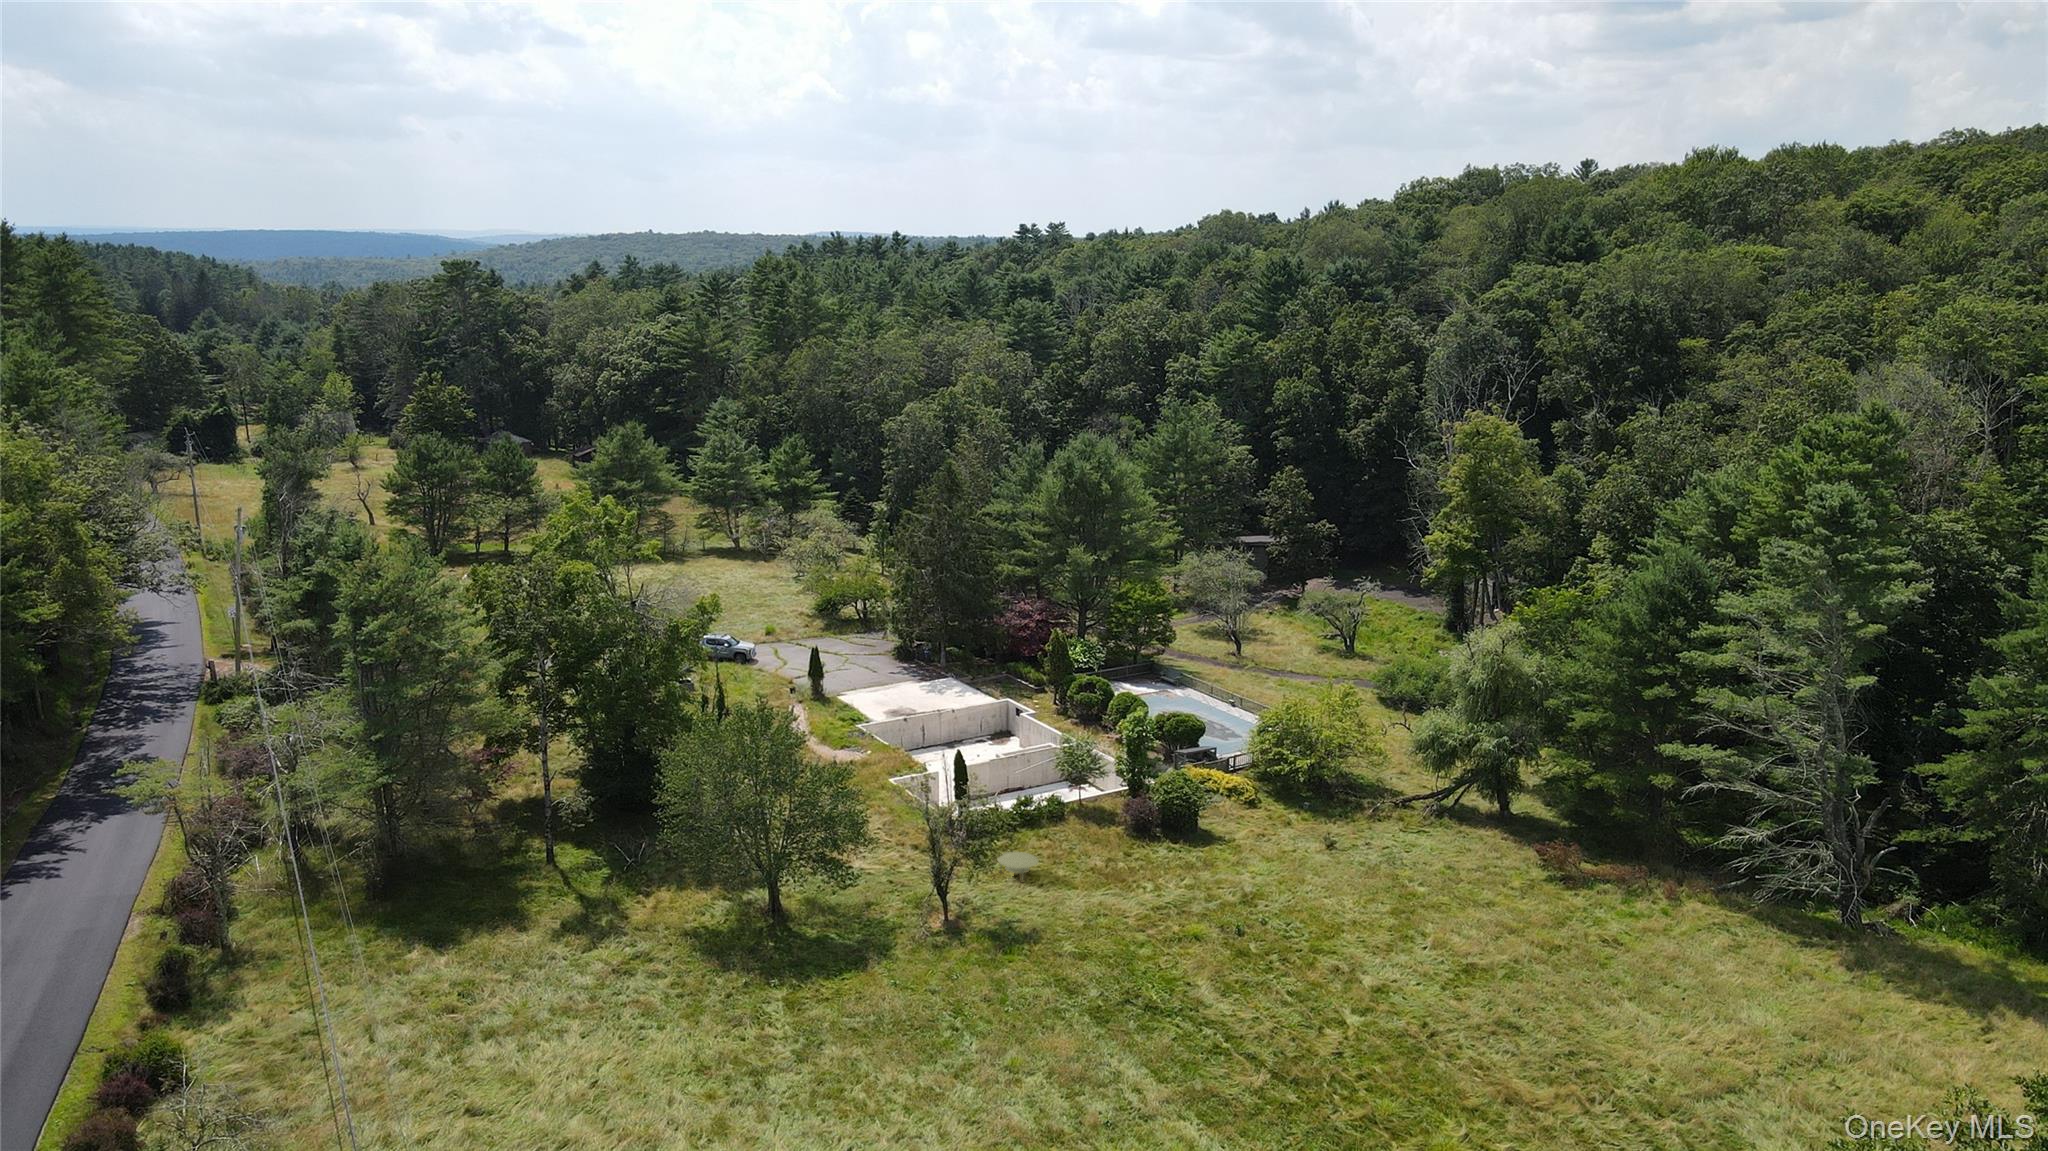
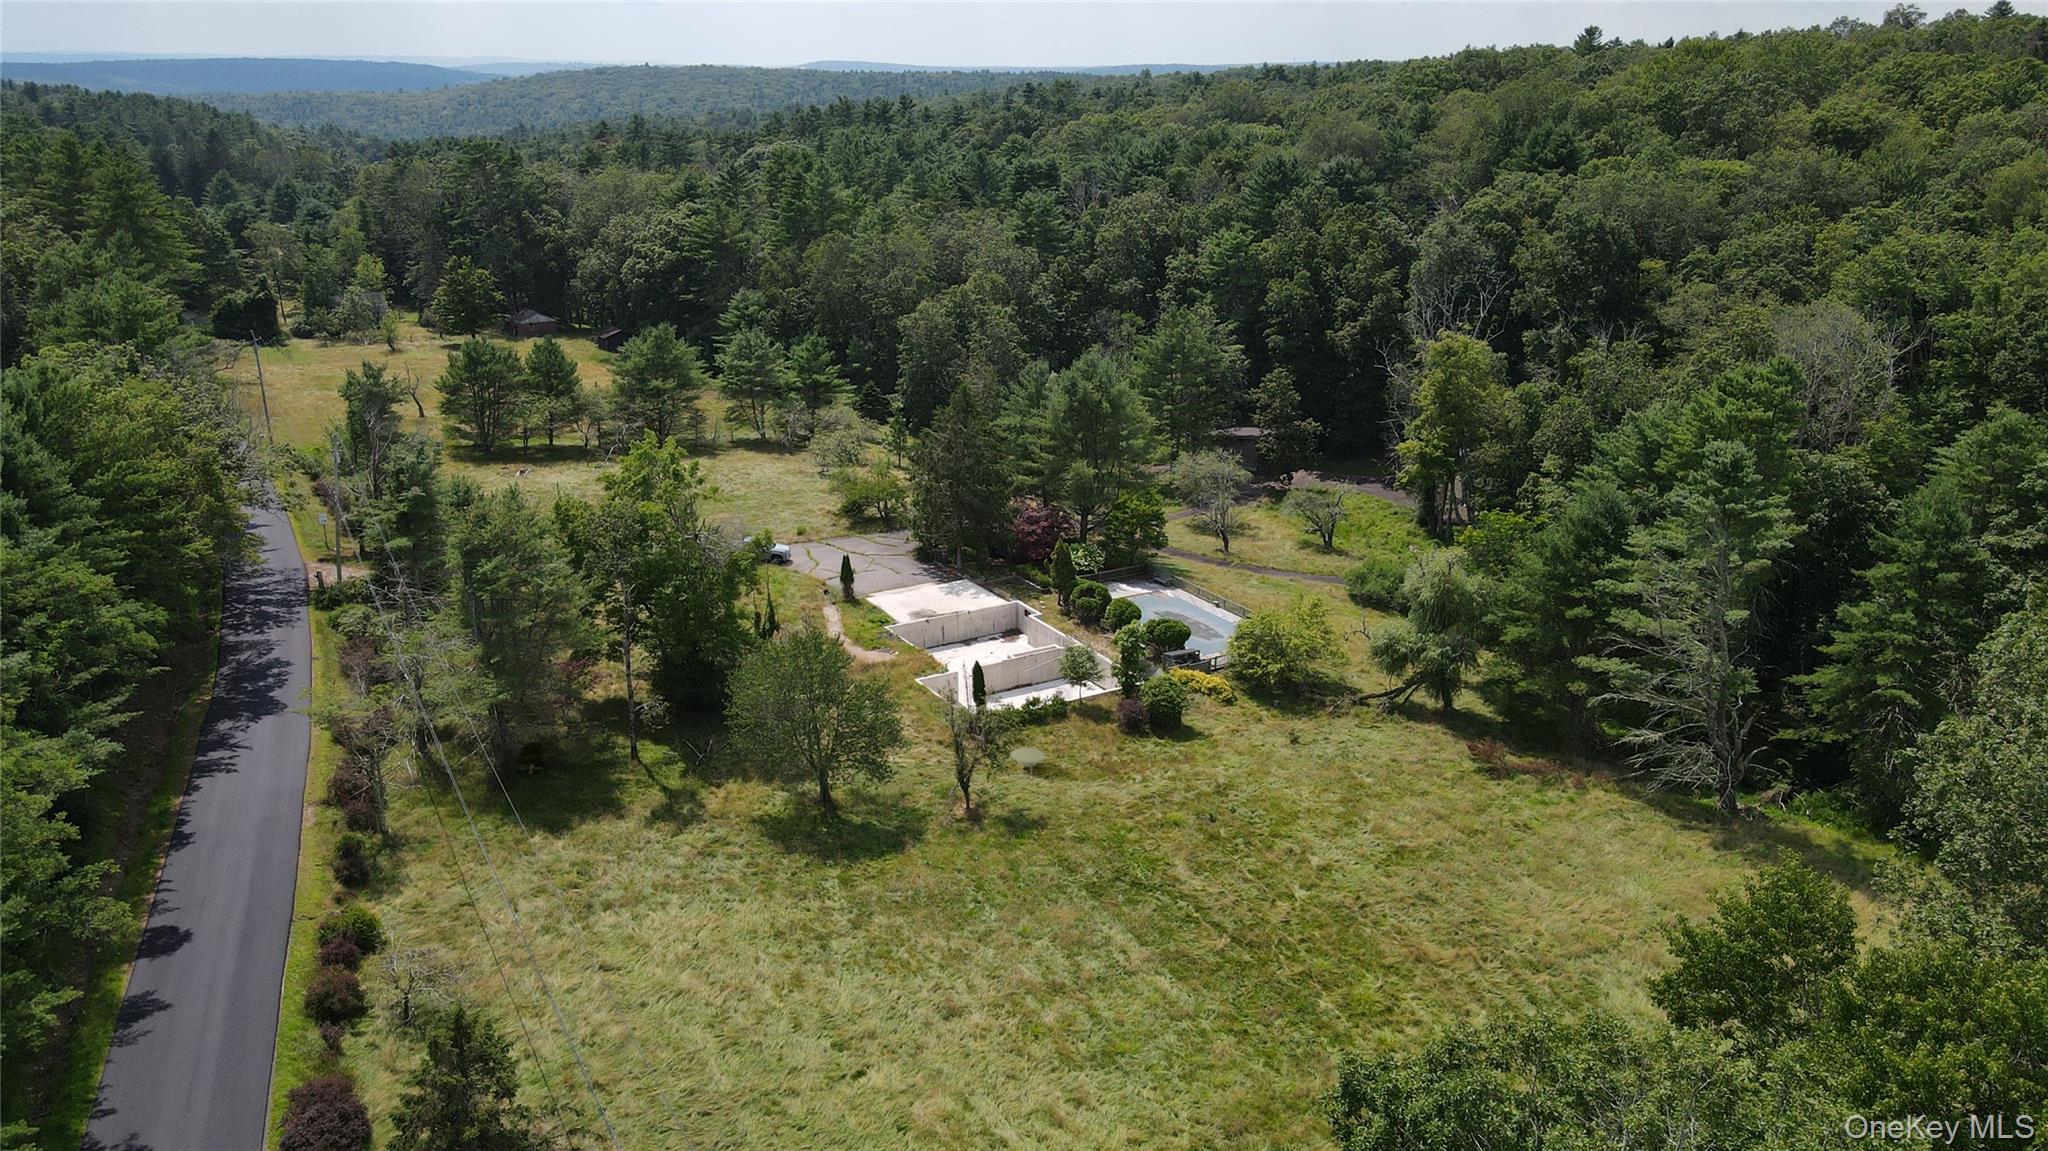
lounge chair: none [406,843,444,881] -> present [516,742,545,769]

